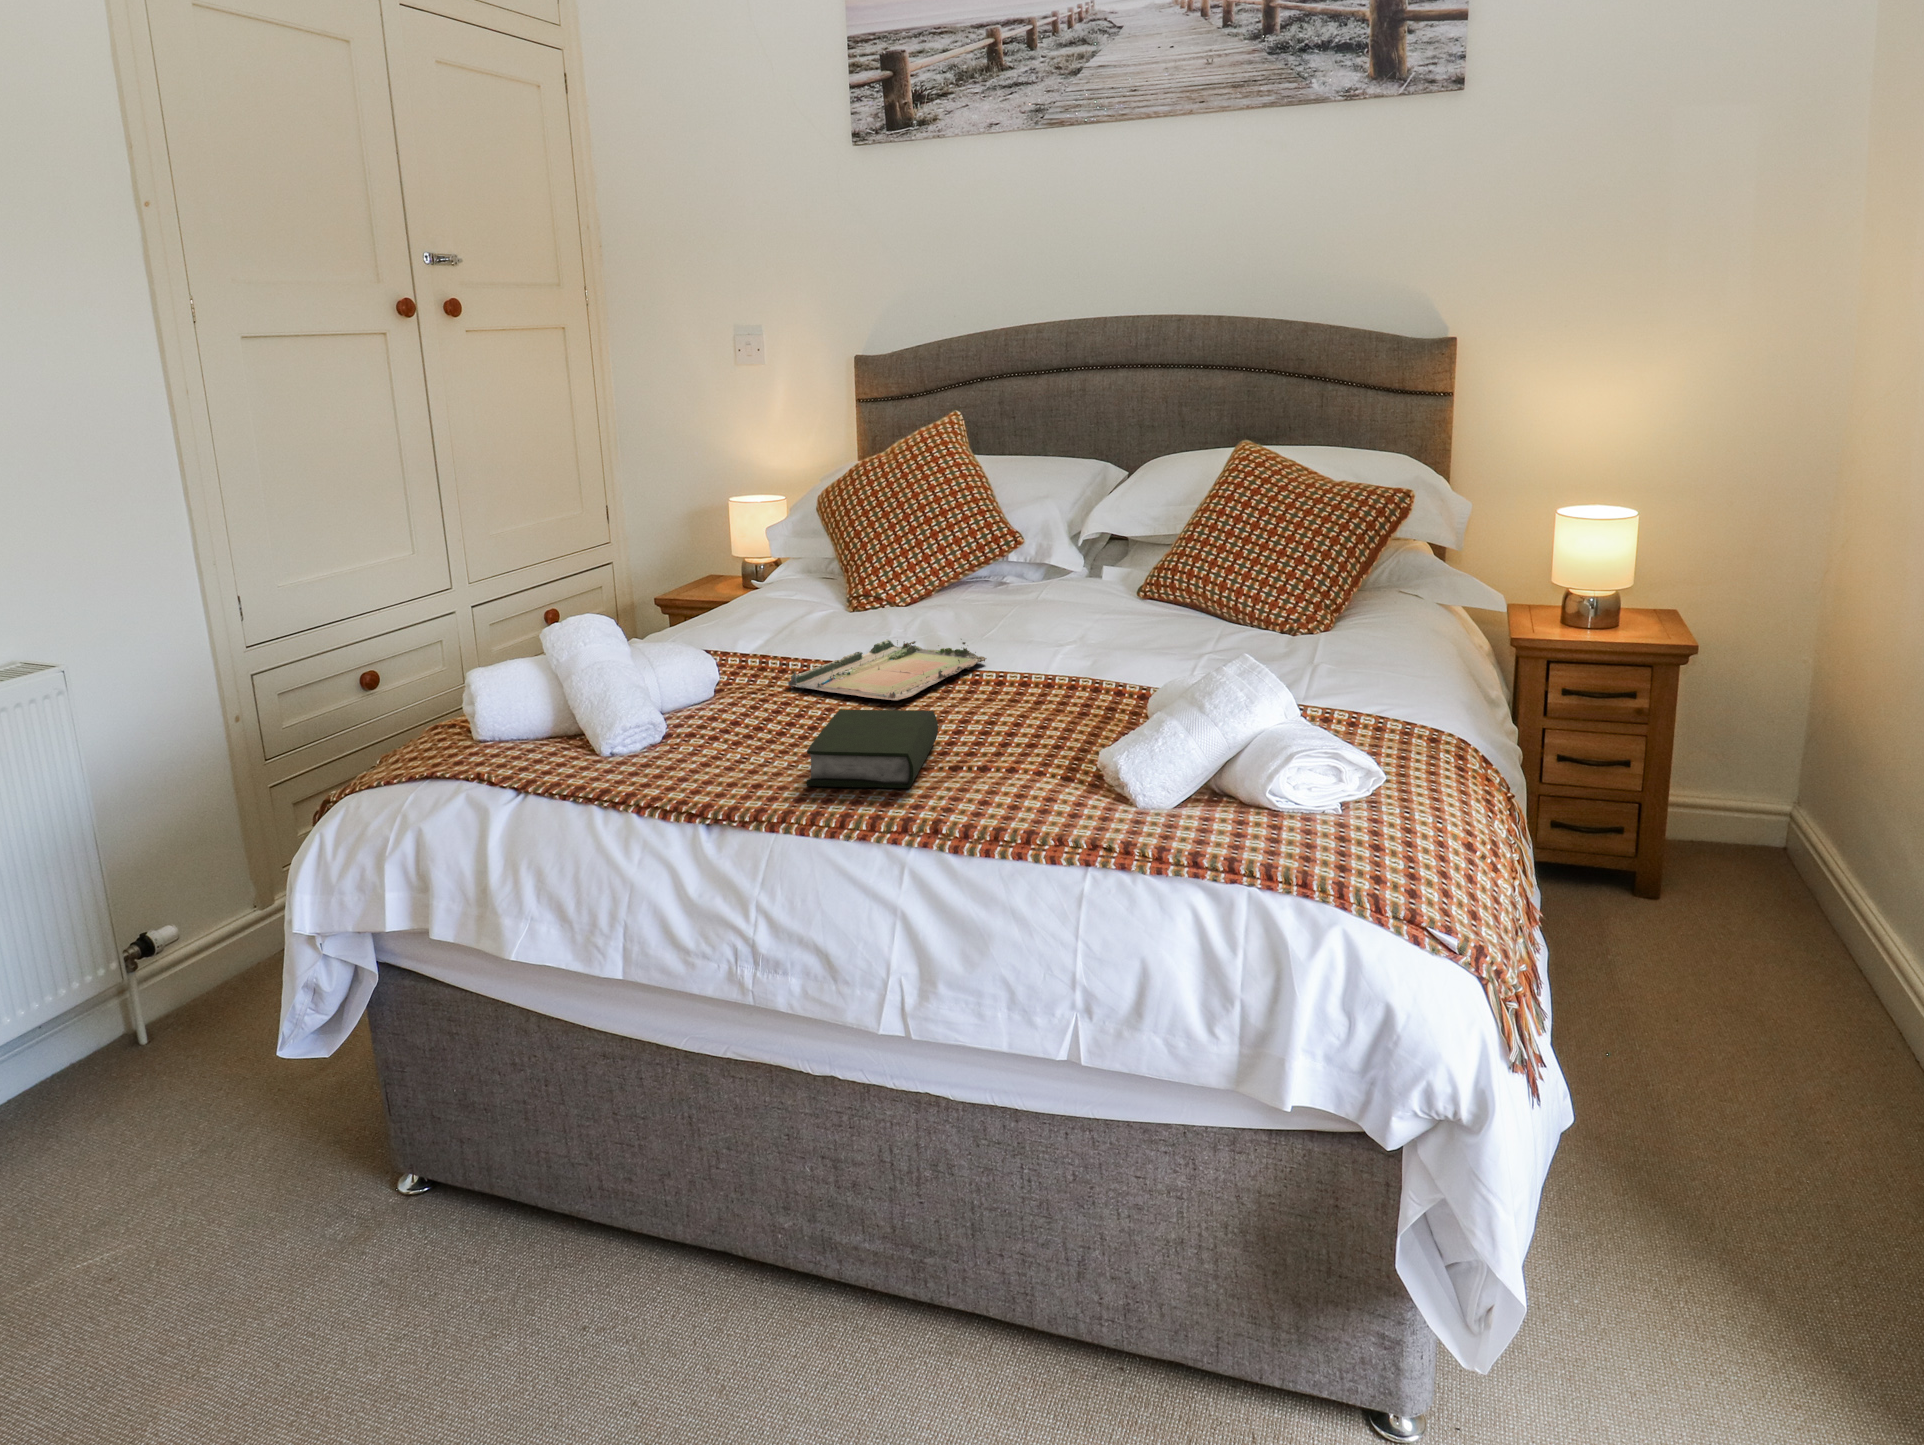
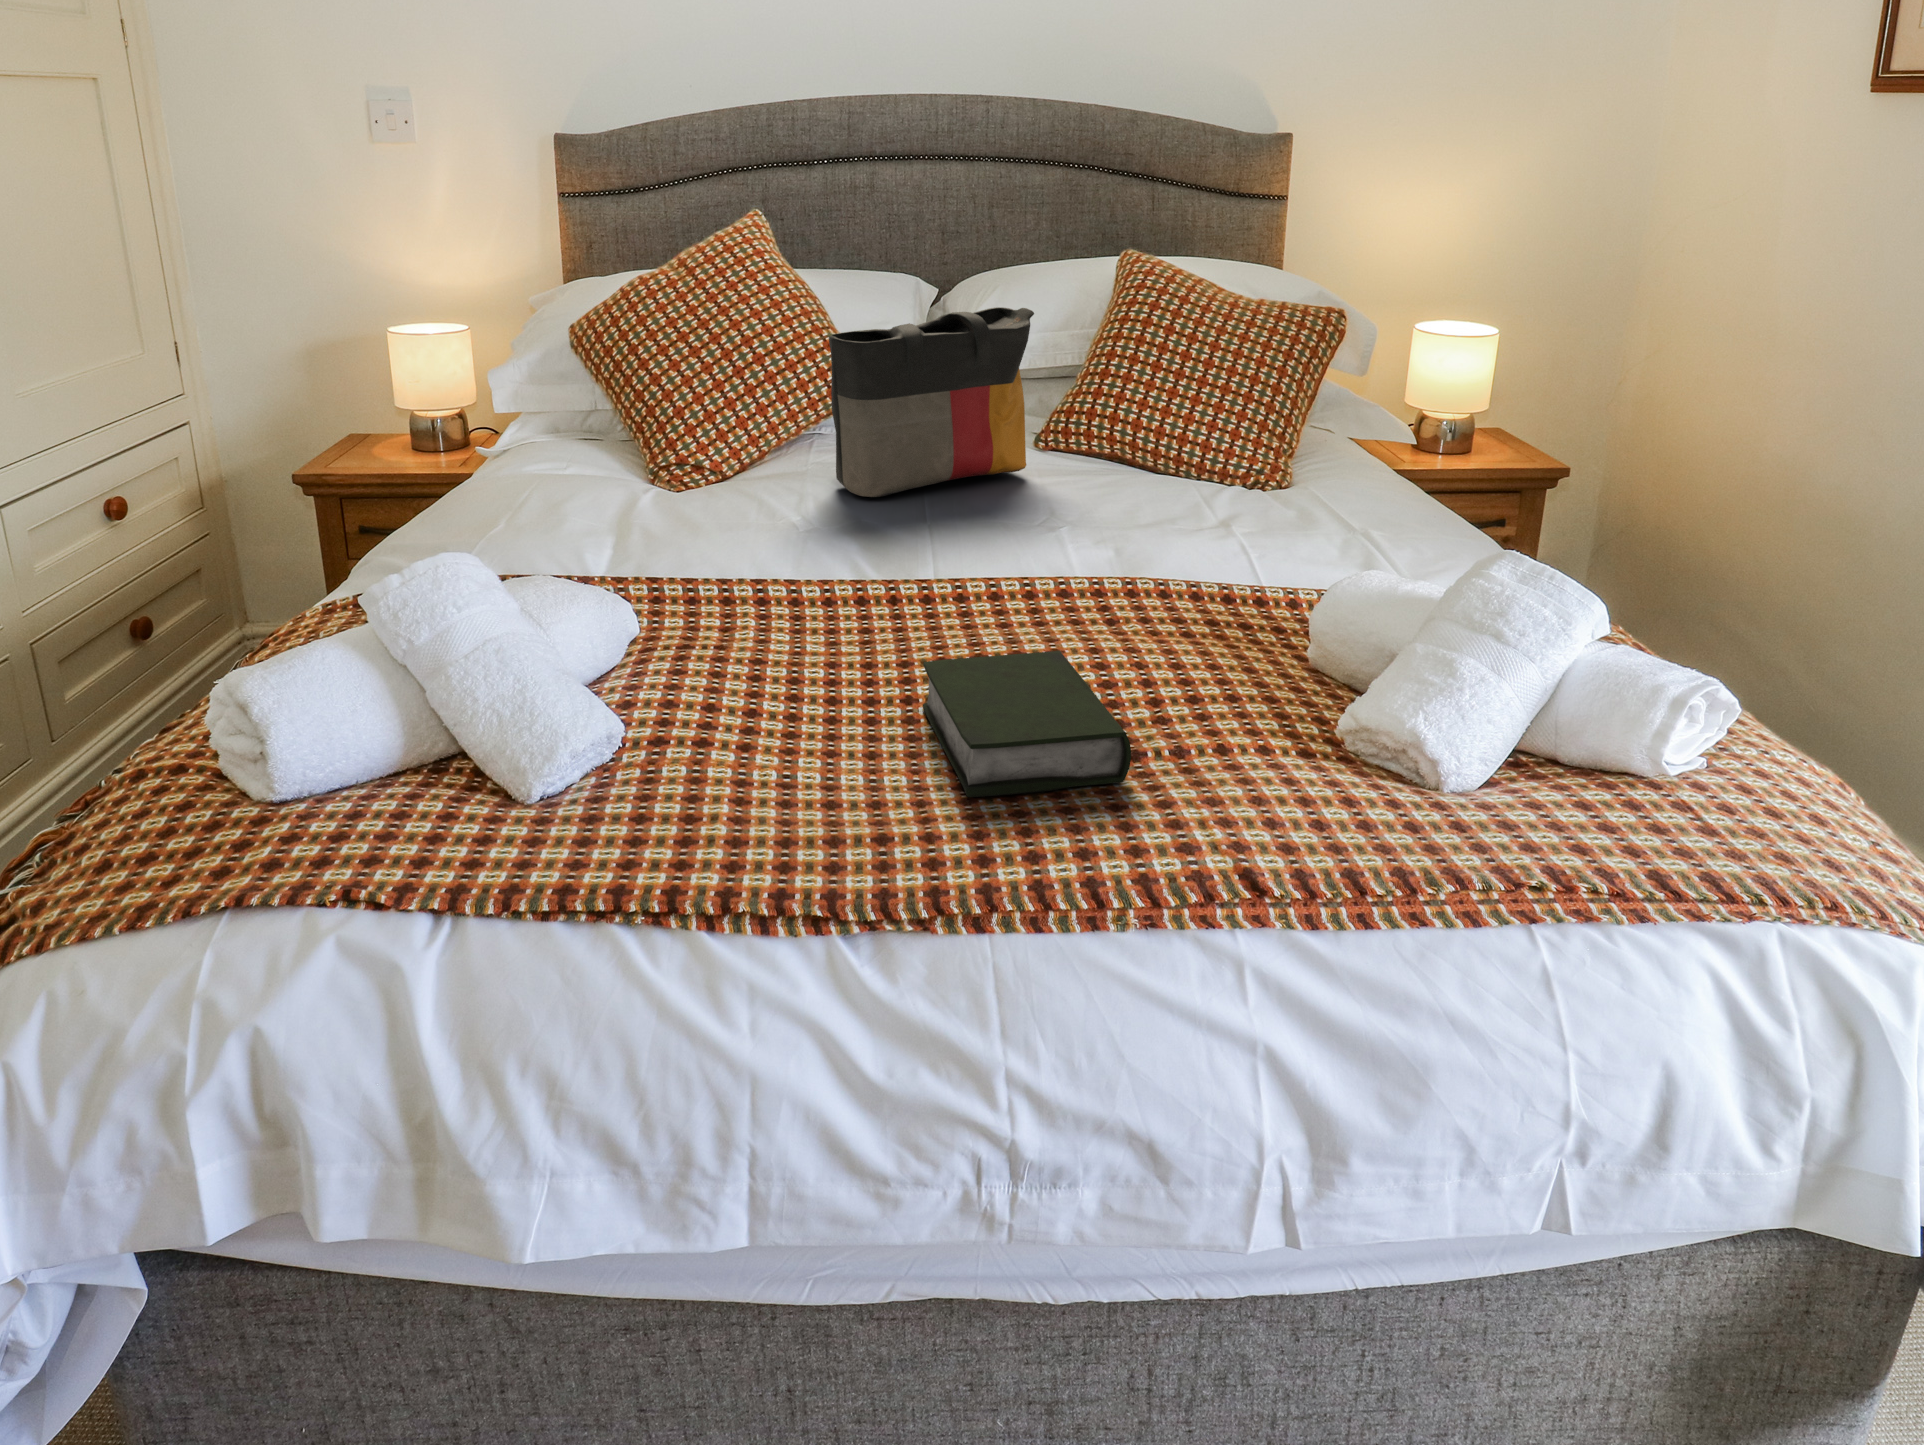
tote bag: none [938,484,1110,623] -> present [829,307,1034,497]
tray: present [787,639,987,701] -> none [734,526,969,630]

